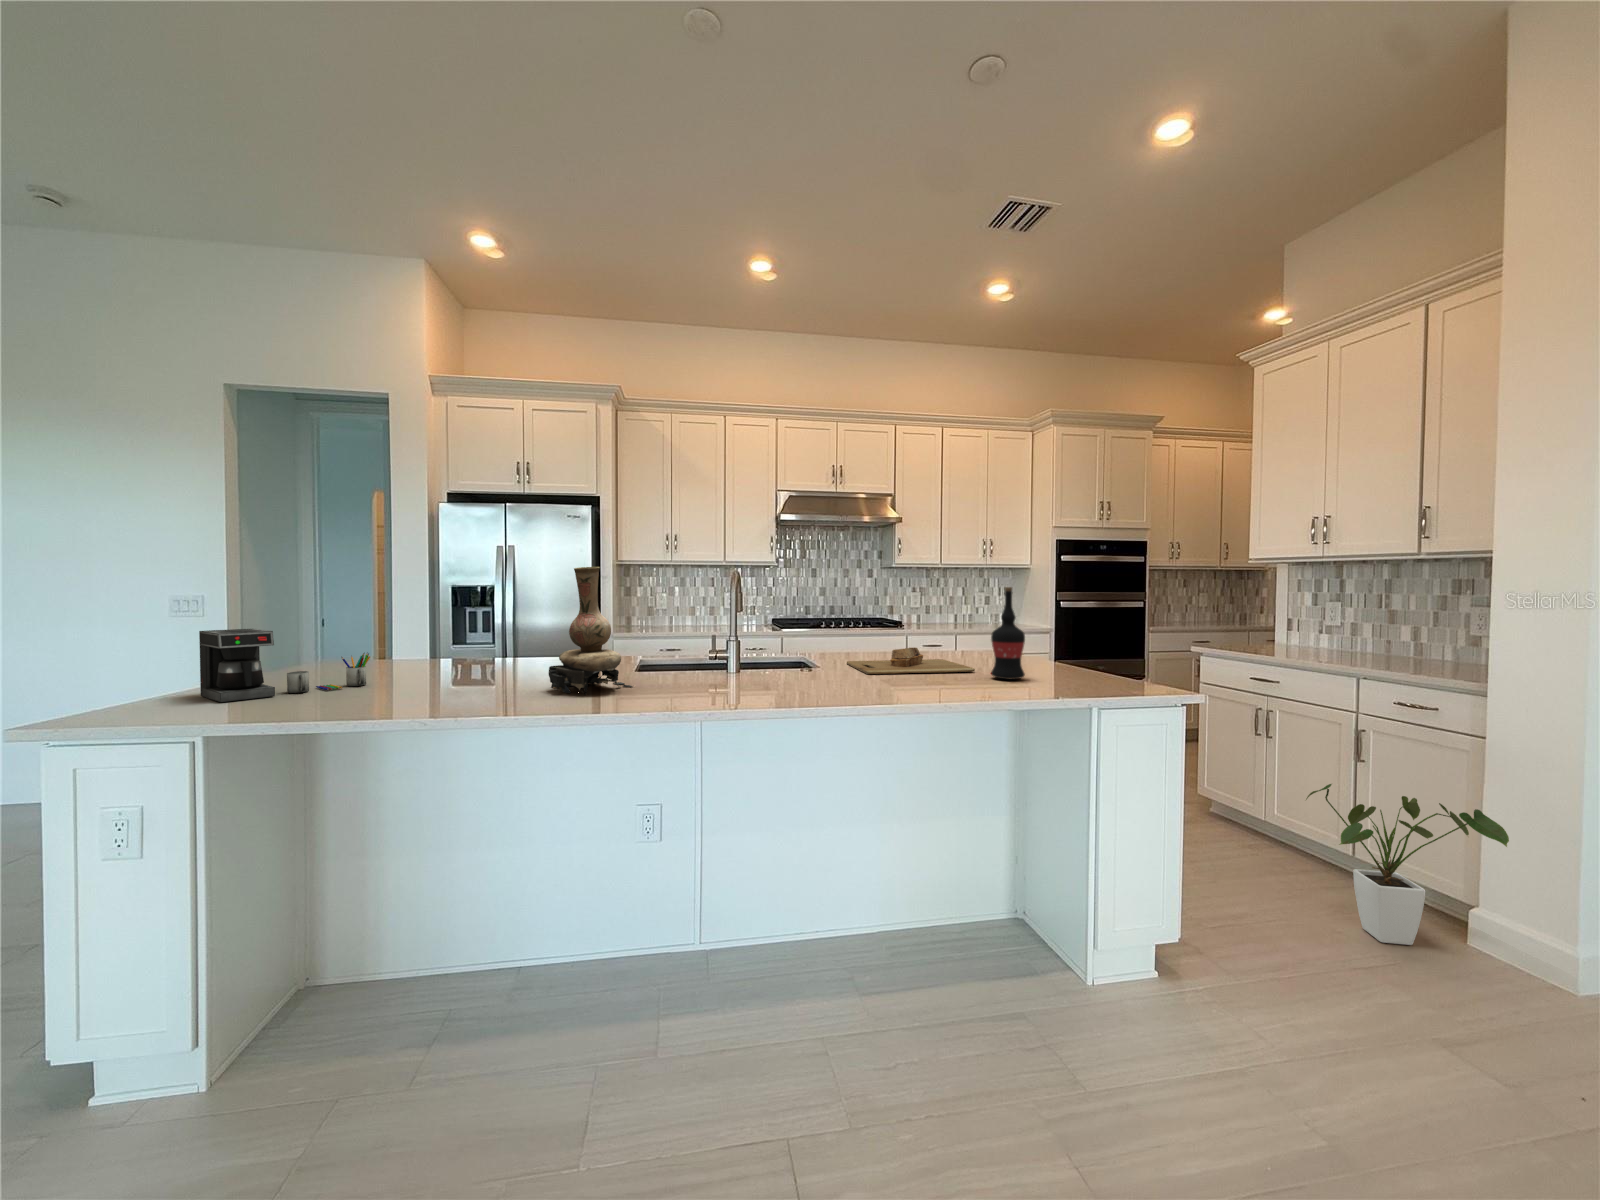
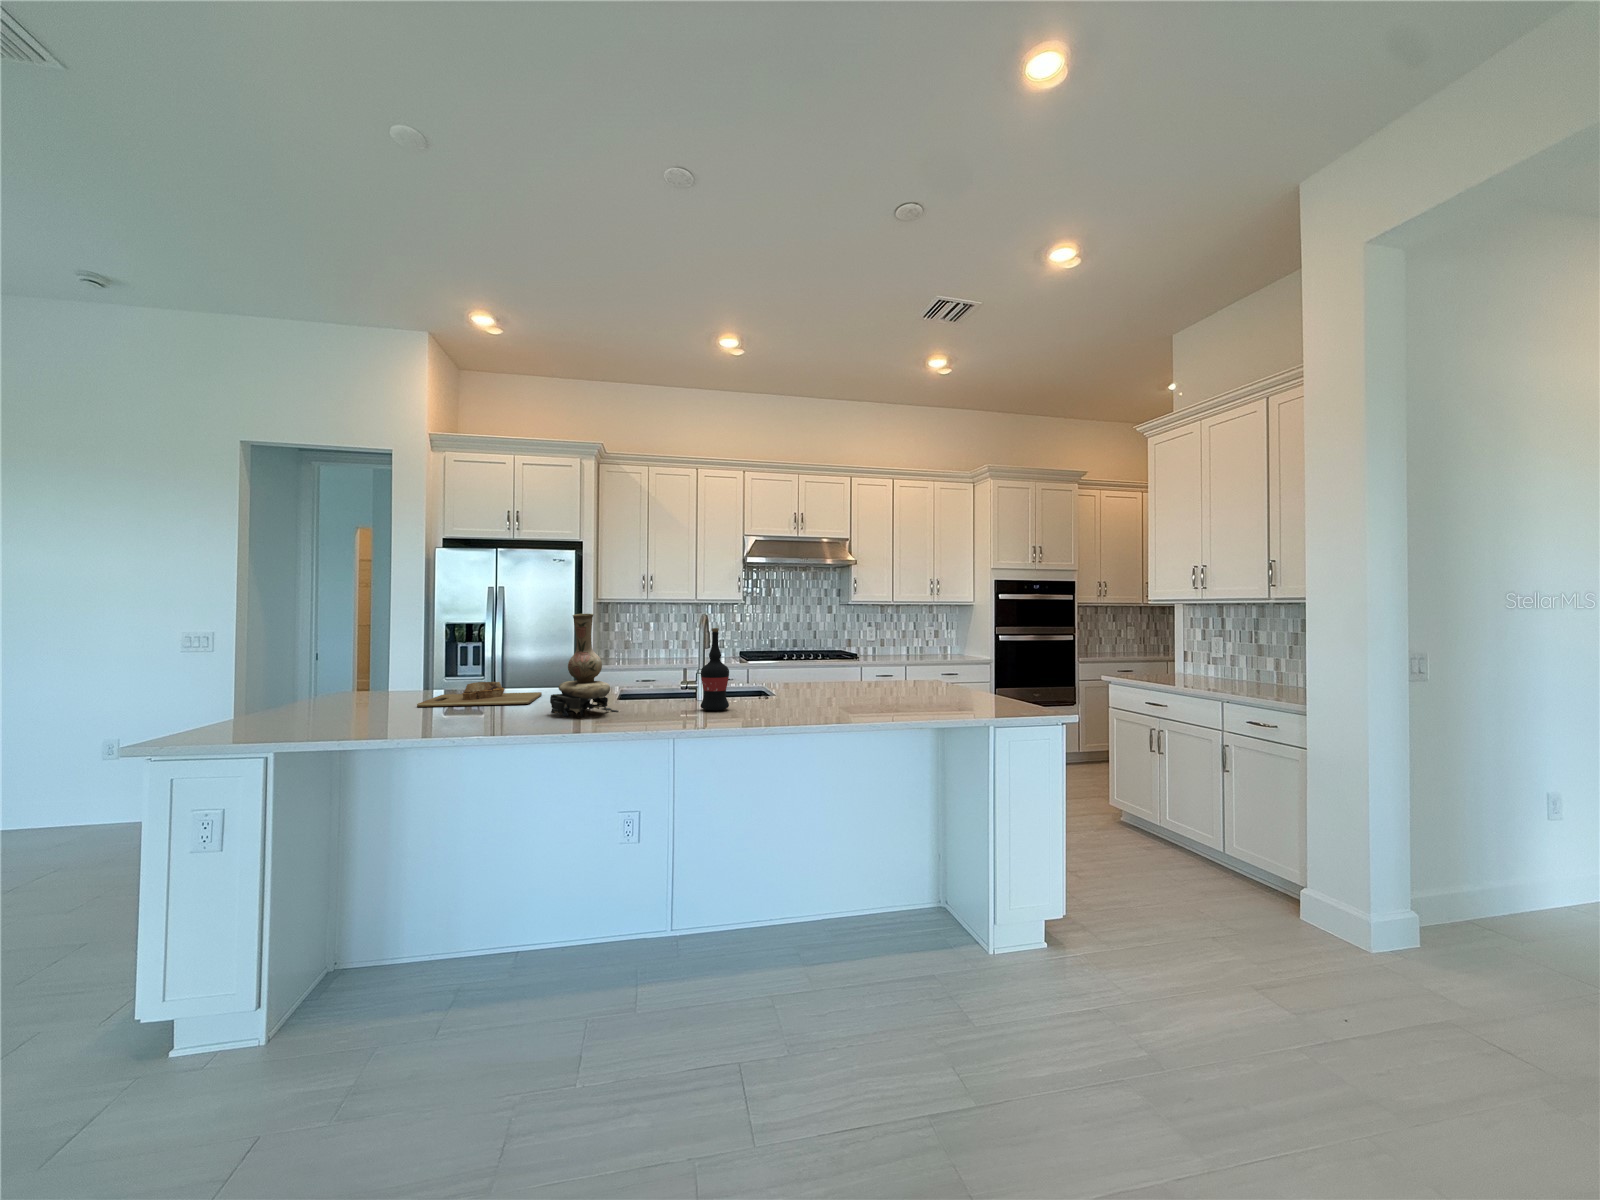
wine bottle: present [991,587,1025,679] -> present [701,628,729,710]
coffee maker: present [199,629,370,702] -> none [262,665,399,725]
cutting board: present [847,647,975,674] -> present [417,682,542,707]
house plant: present [1306,784,1509,945] -> none [1172,788,1316,919]

